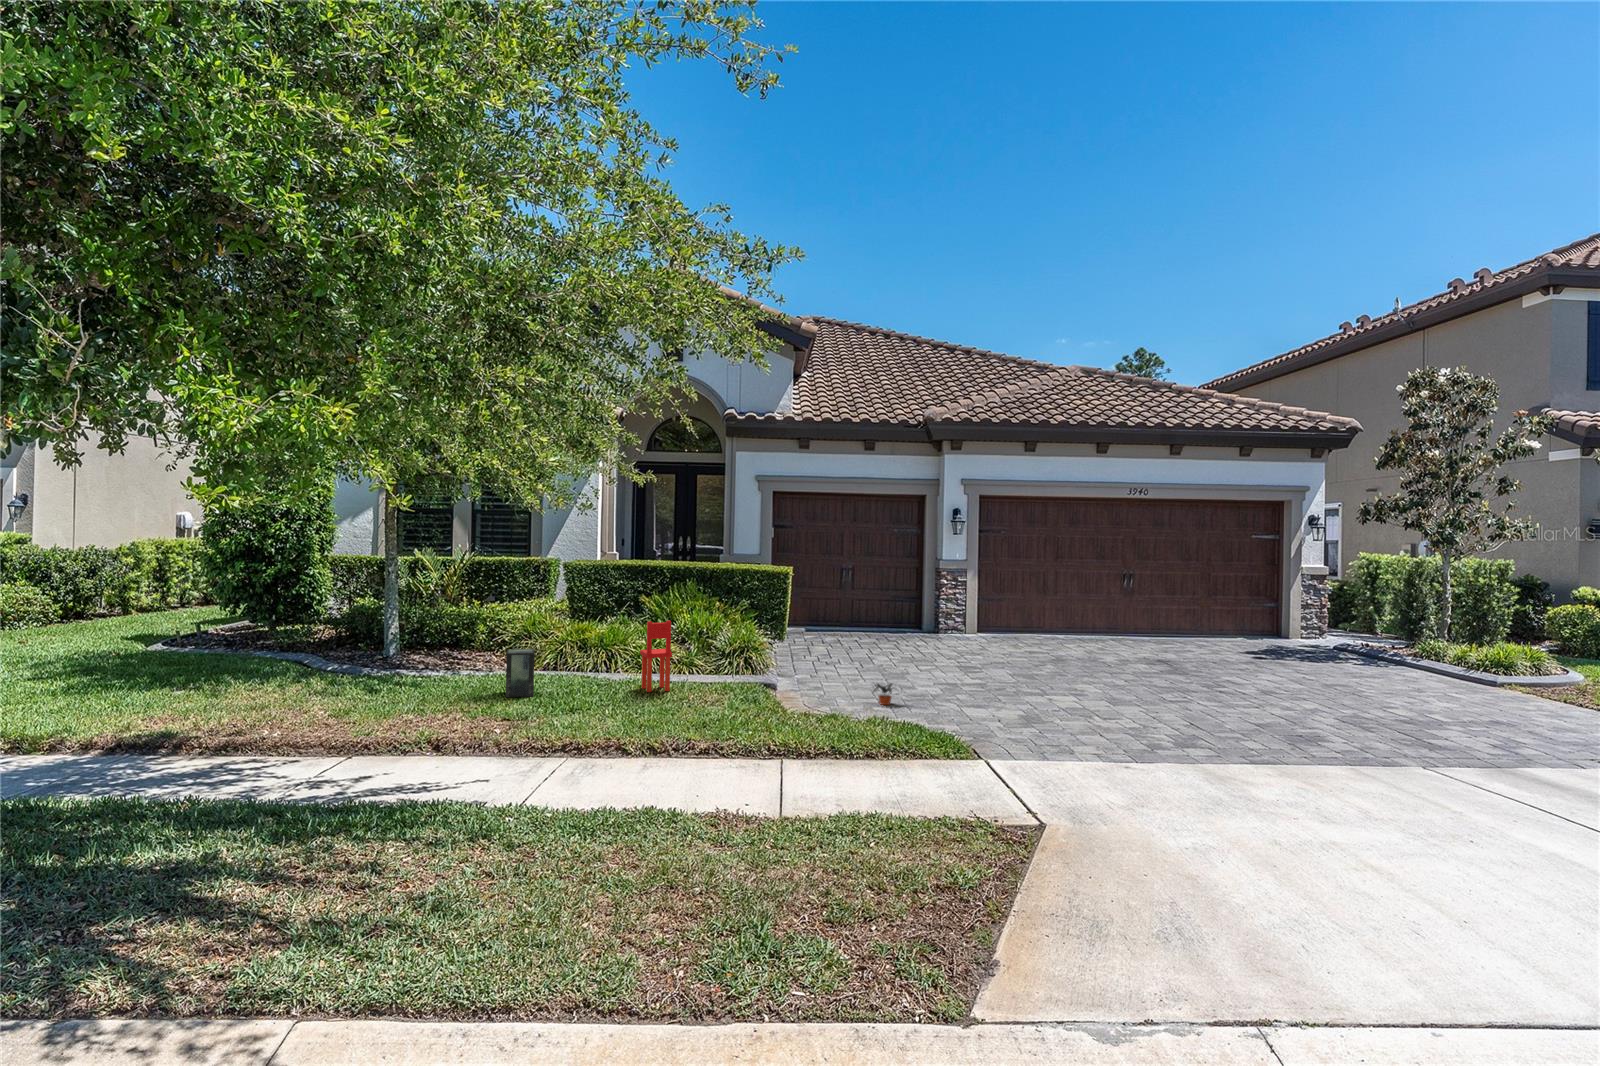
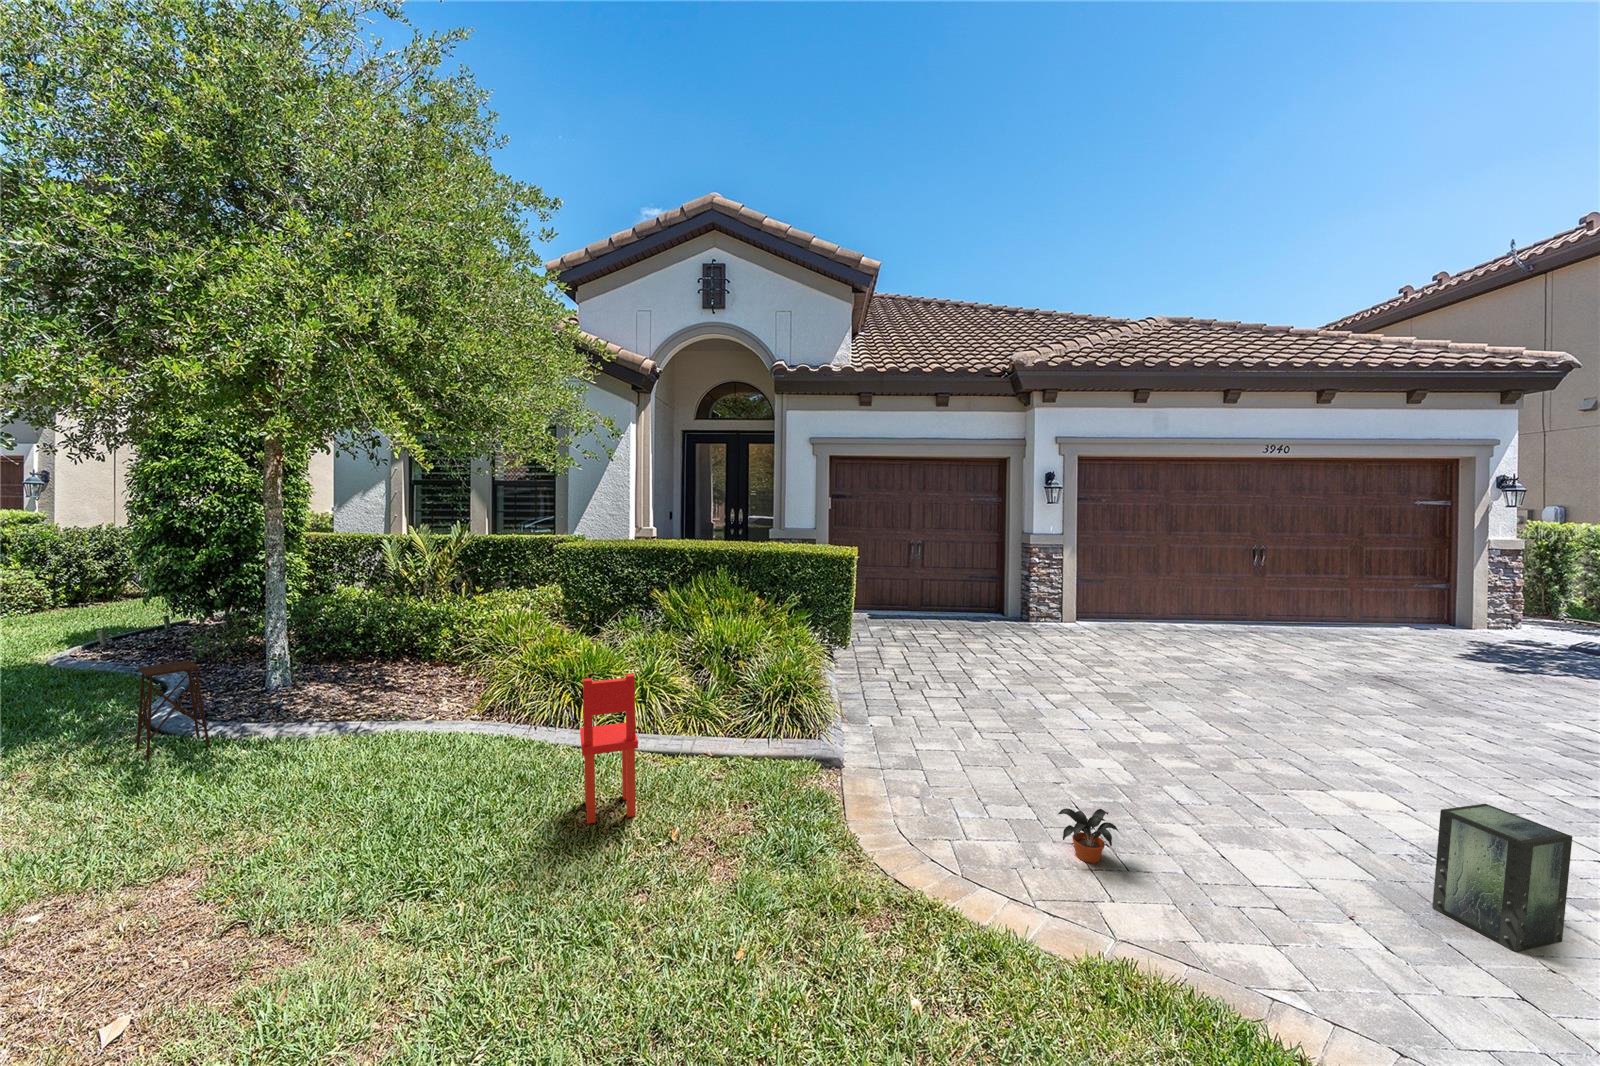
side table: none [374,624,413,676] -> present [136,660,210,762]
storage box: present [506,649,534,697] -> present [1432,804,1572,952]

